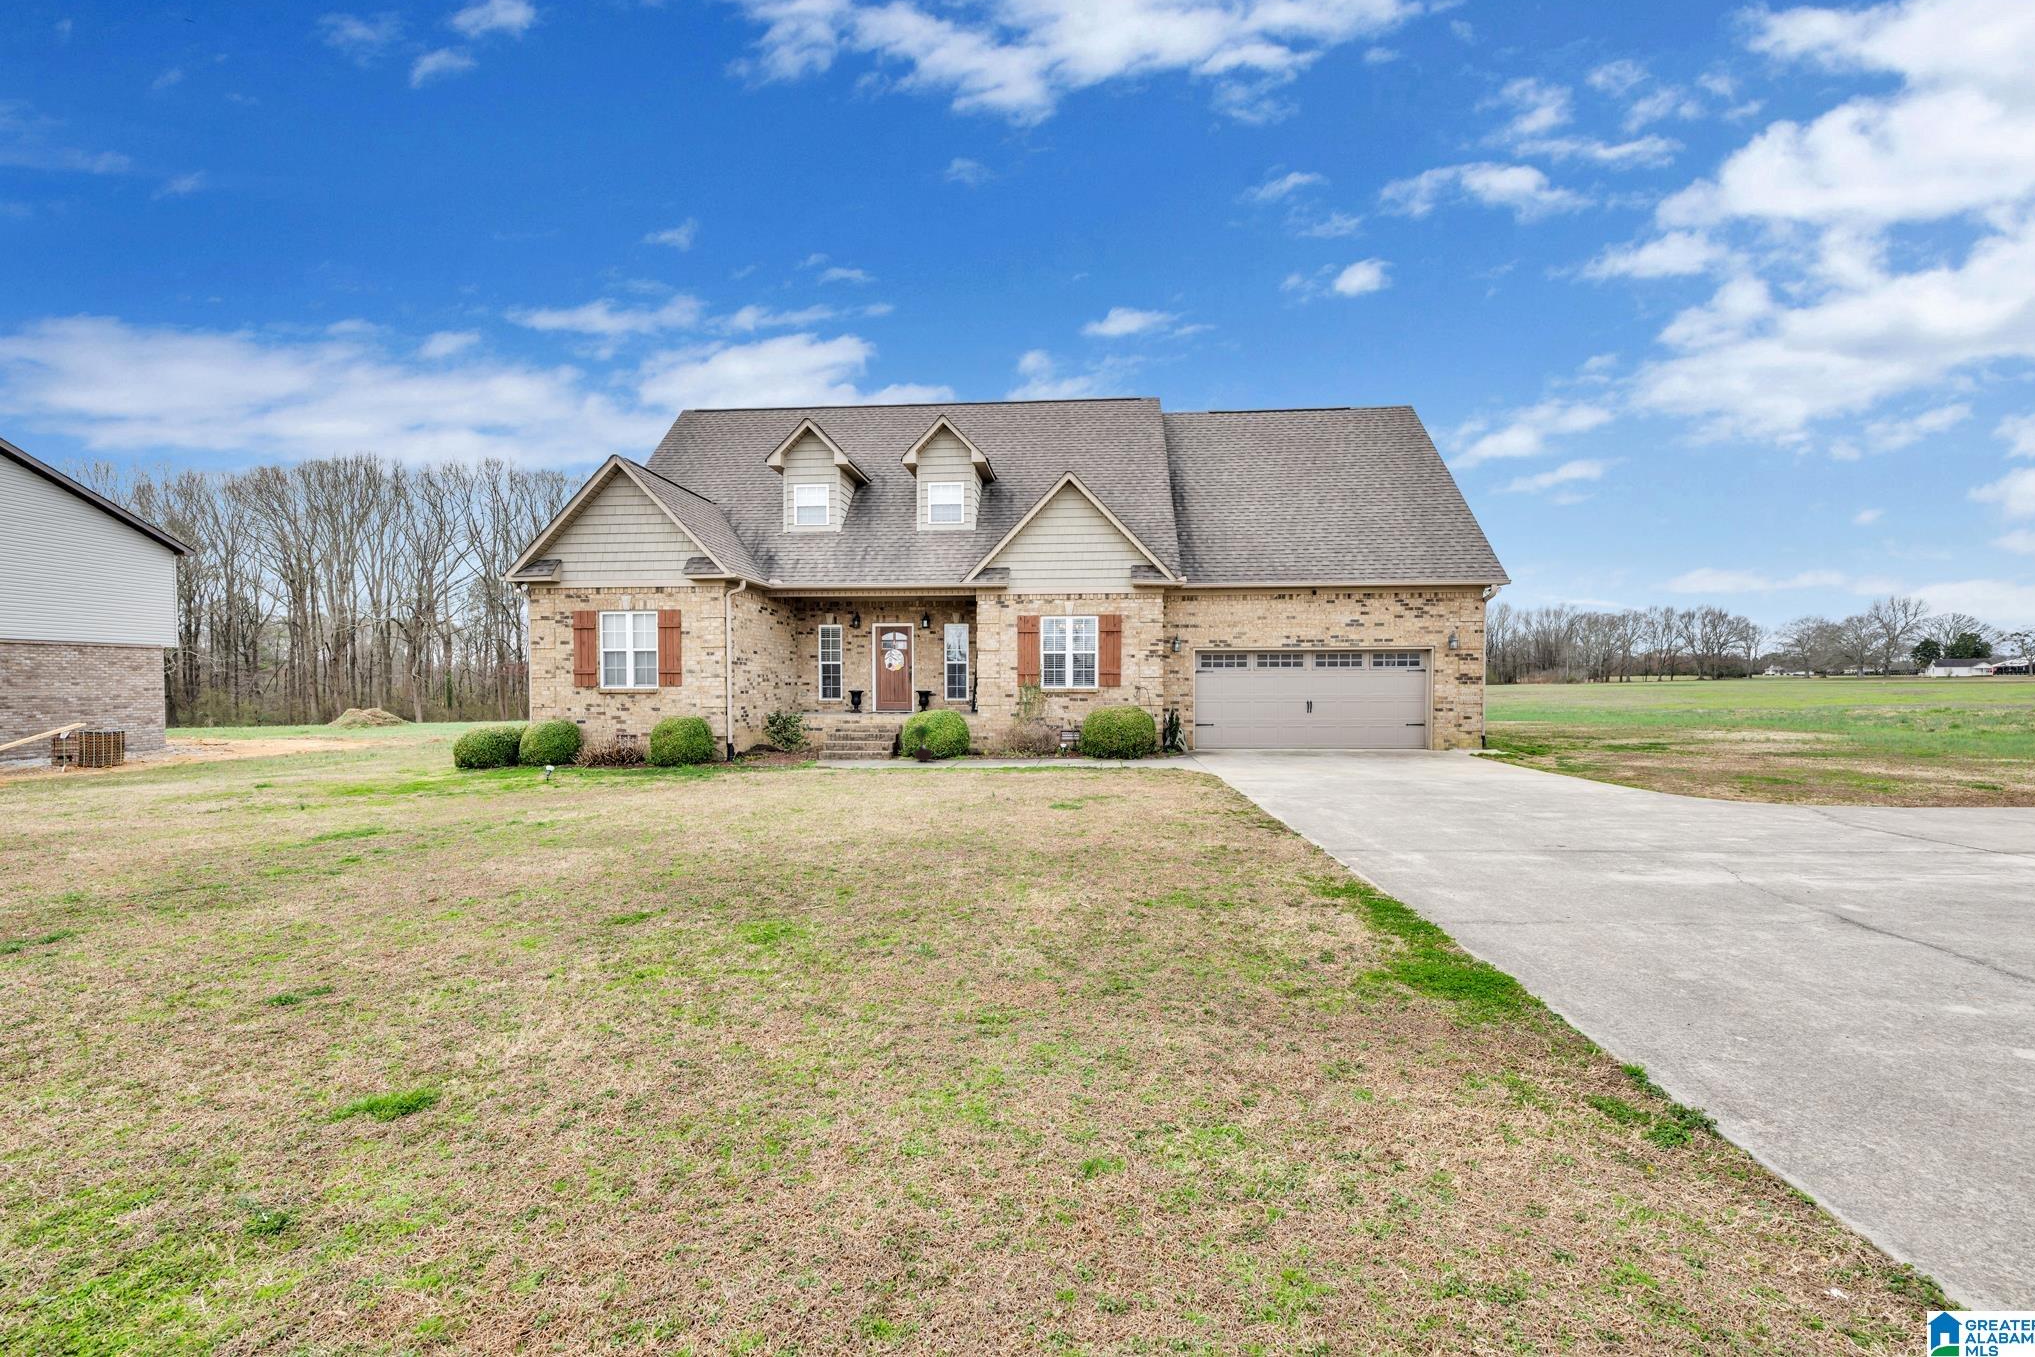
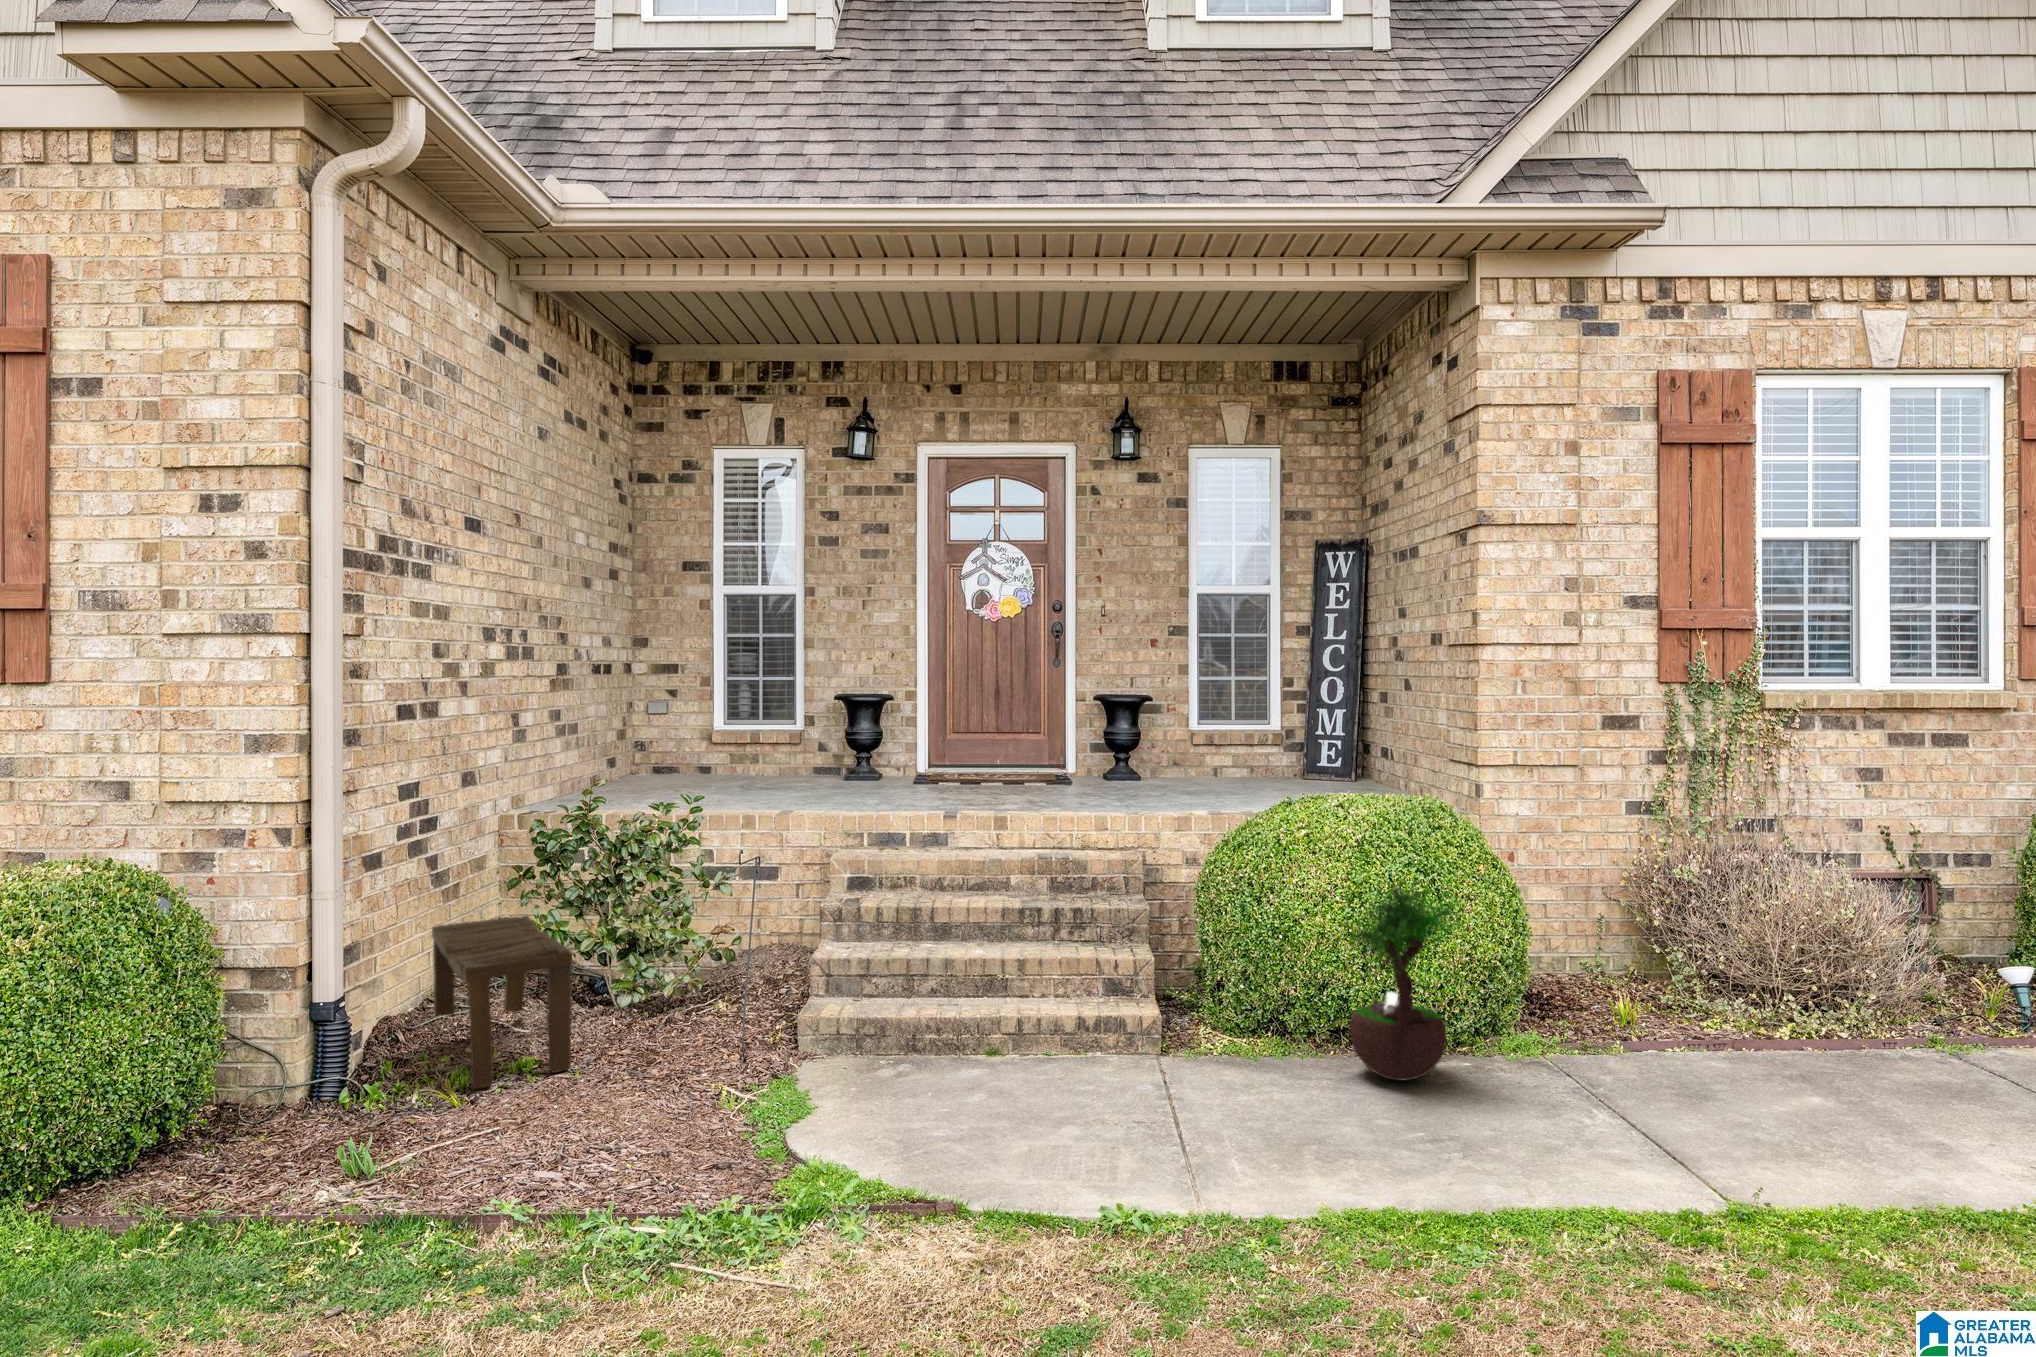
bench: none [747,735,773,760] -> present [432,915,572,1089]

